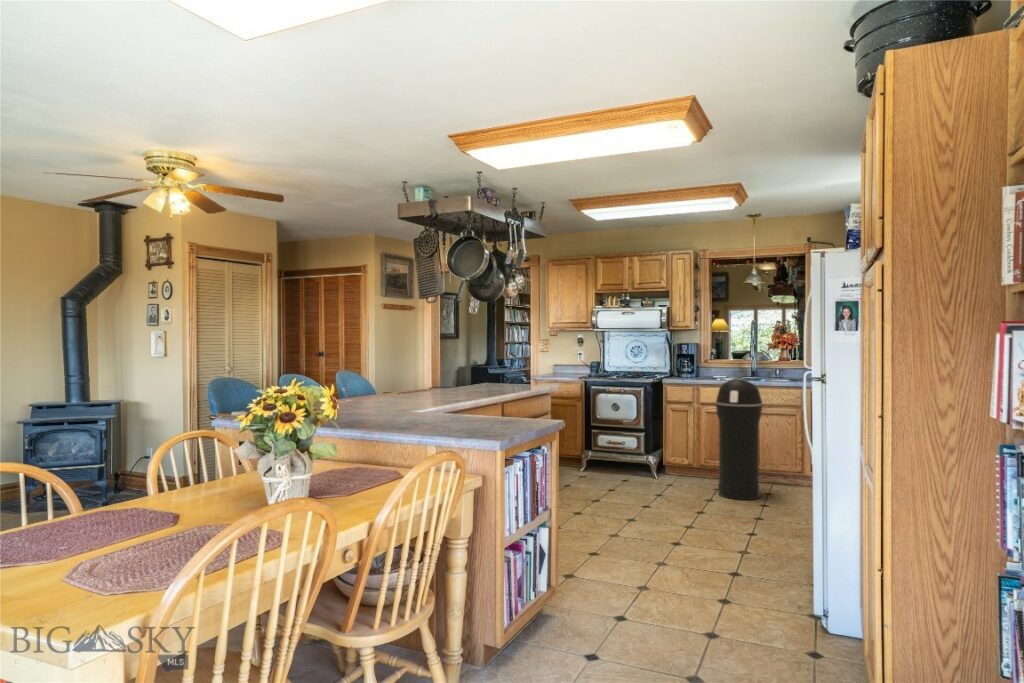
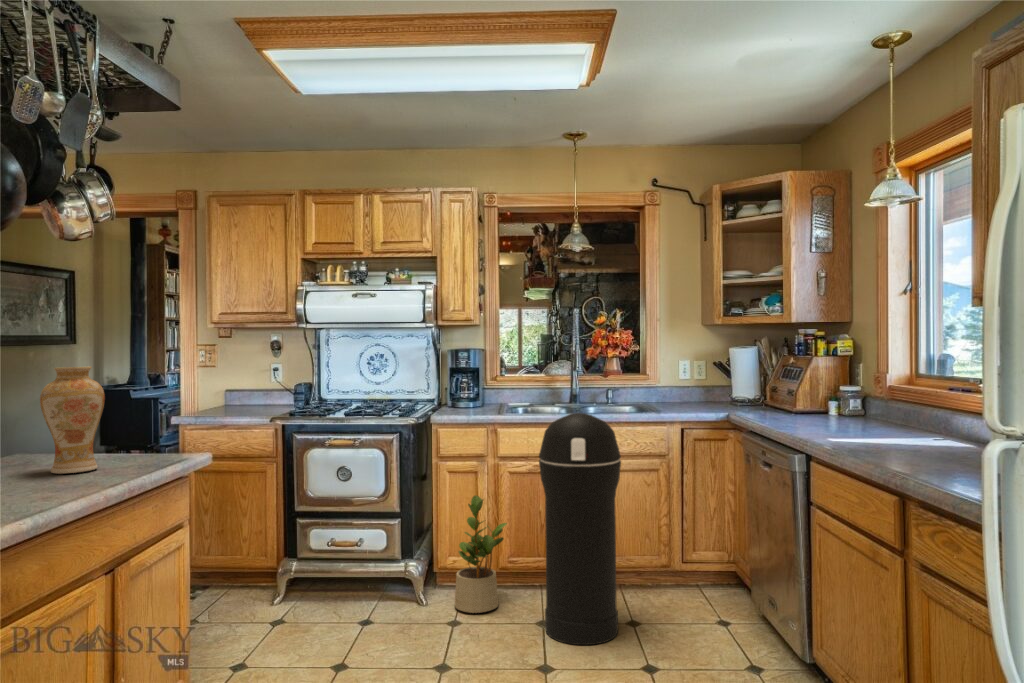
vase: none [498,349,519,390] -> present [40,367,105,474]
potted plant: none [672,422,703,484] -> present [455,496,507,613]

